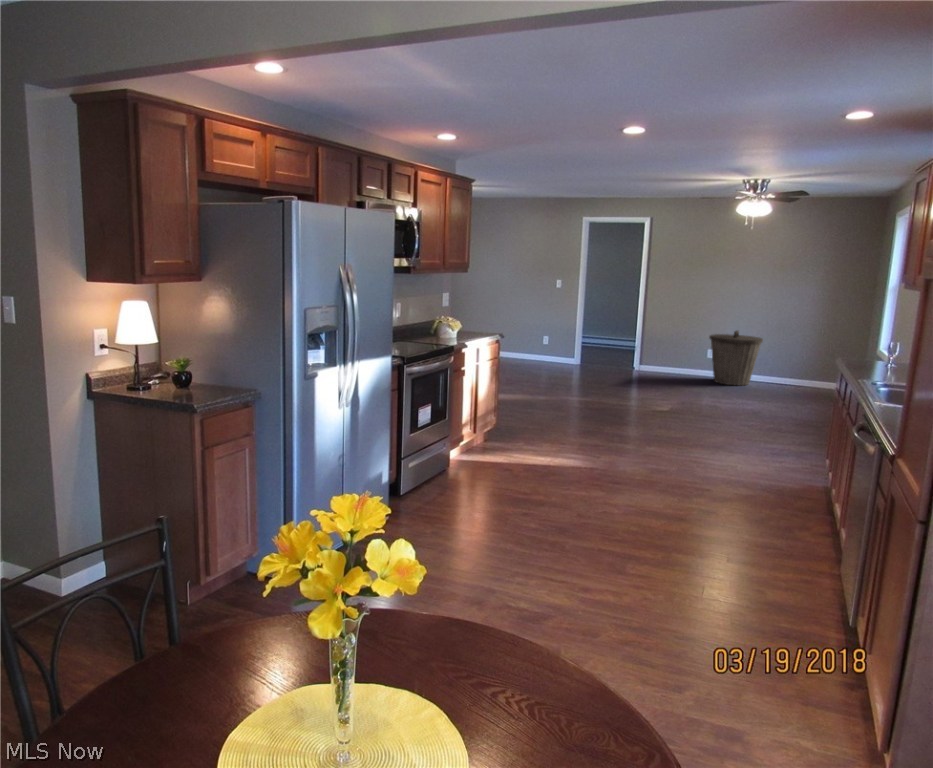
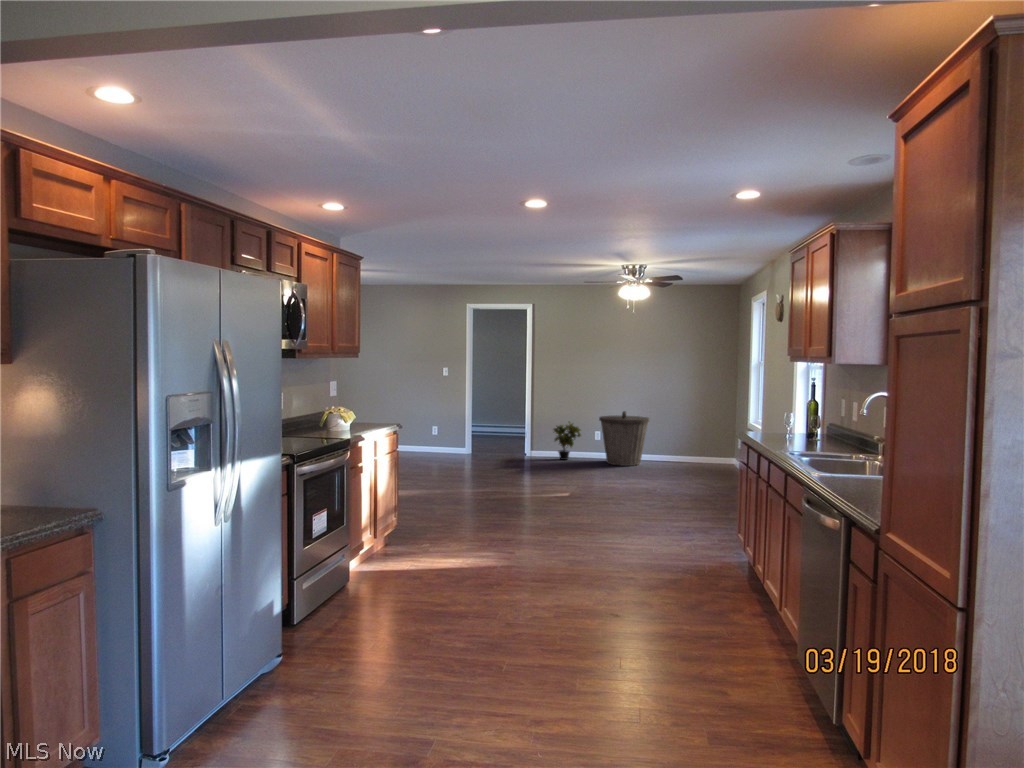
potted plant: none [661,338,691,375] -> present [554,422,581,460]

